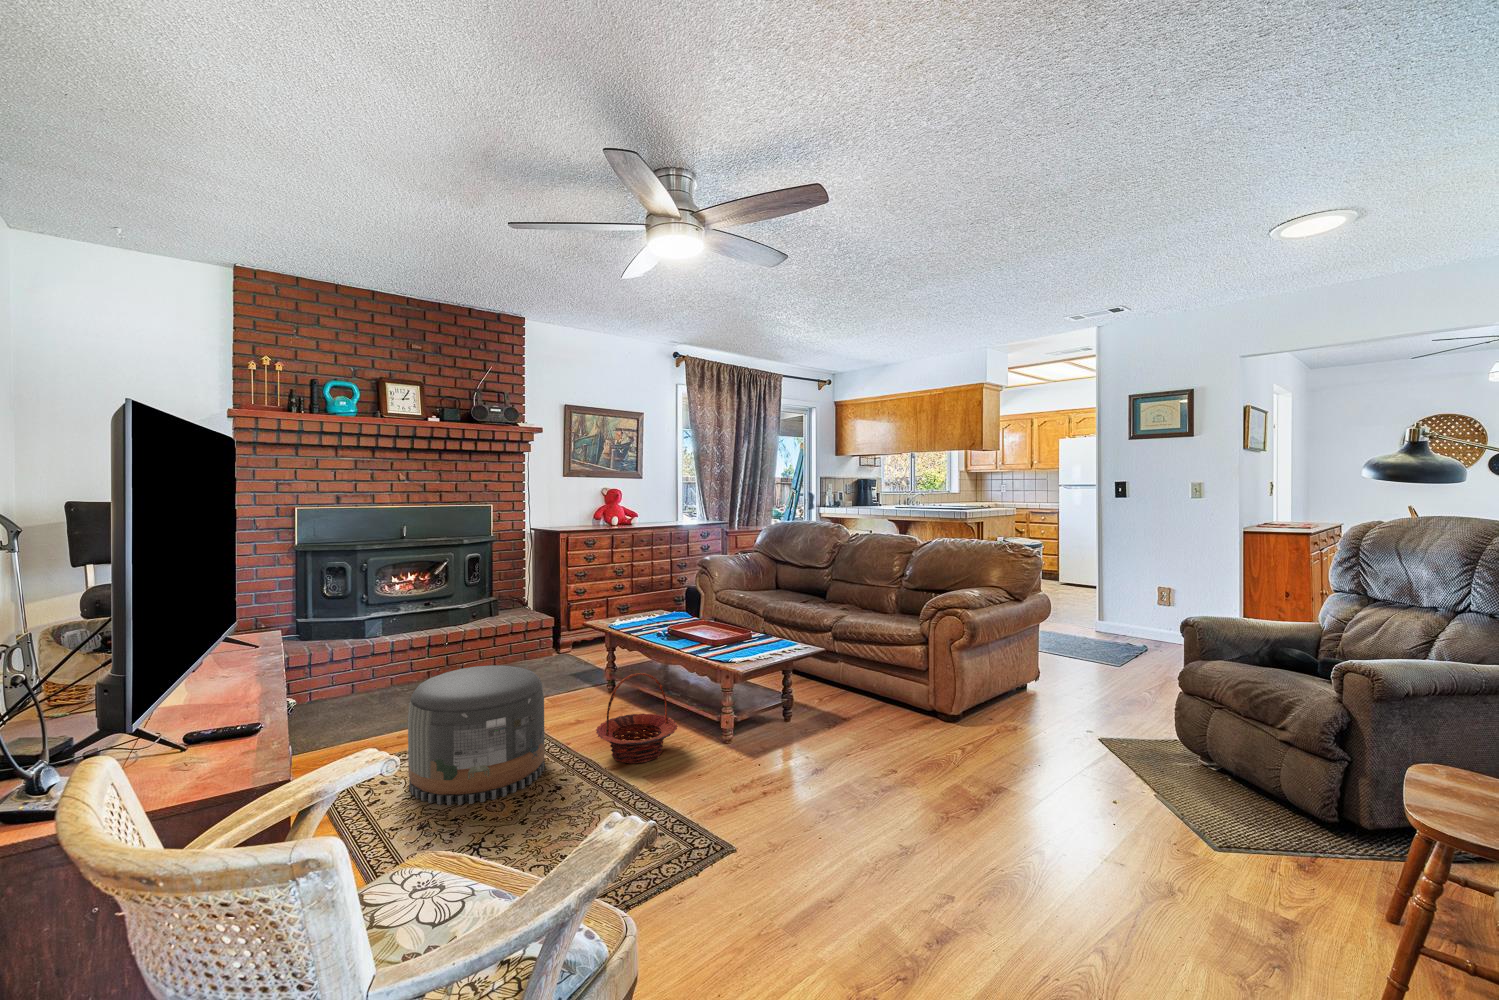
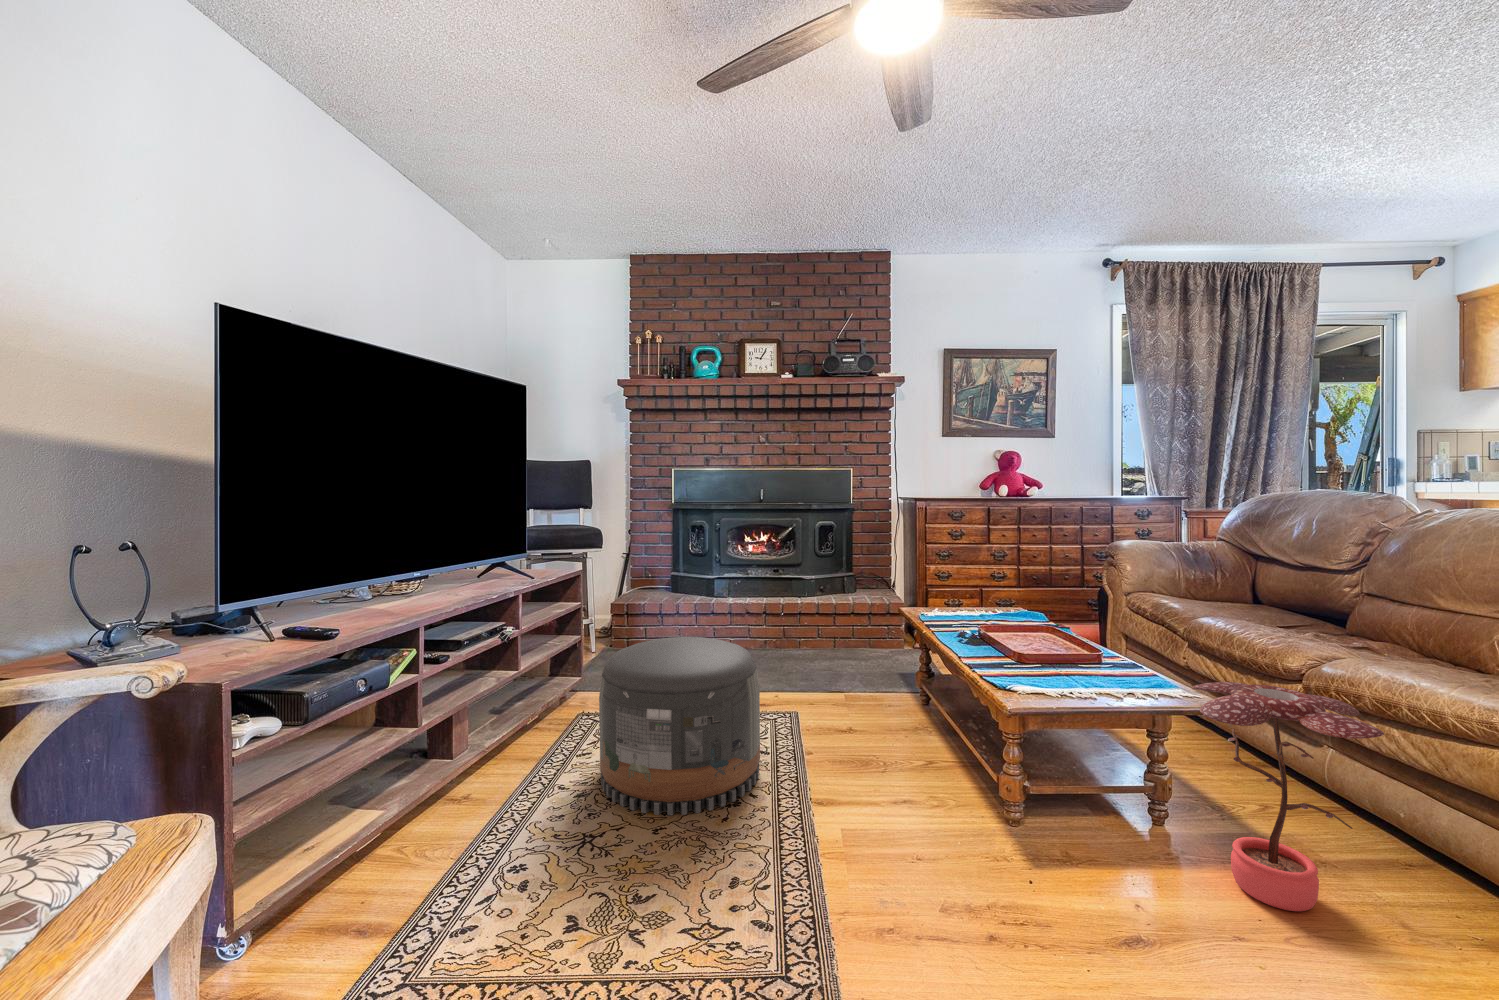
potted plant: none [781,630,849,728] -> present [1192,682,1384,911]
basket: present [596,673,678,764] -> none [813,692,944,840]

